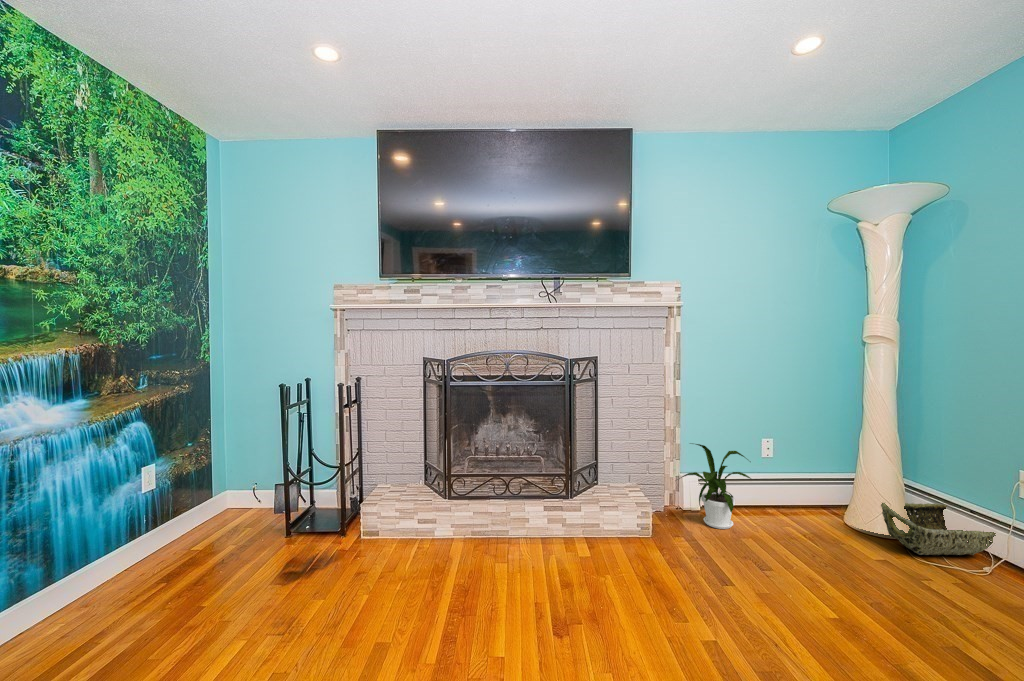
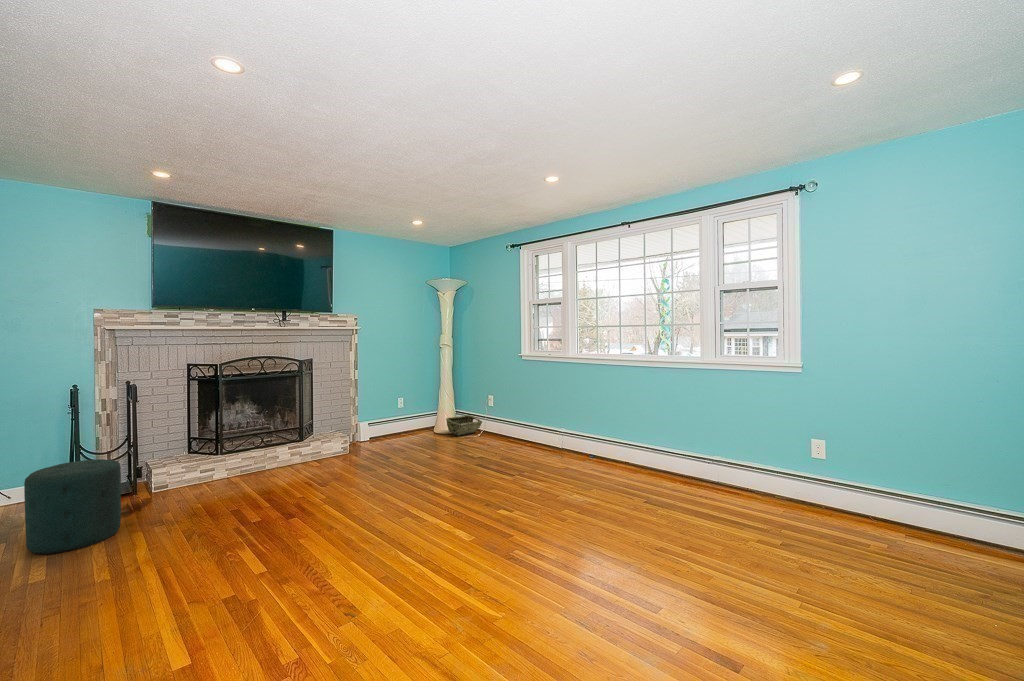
house plant: present [677,443,751,529] -> none [357,403,396,444]
ottoman: none [116,491,249,651] -> present [24,459,121,554]

